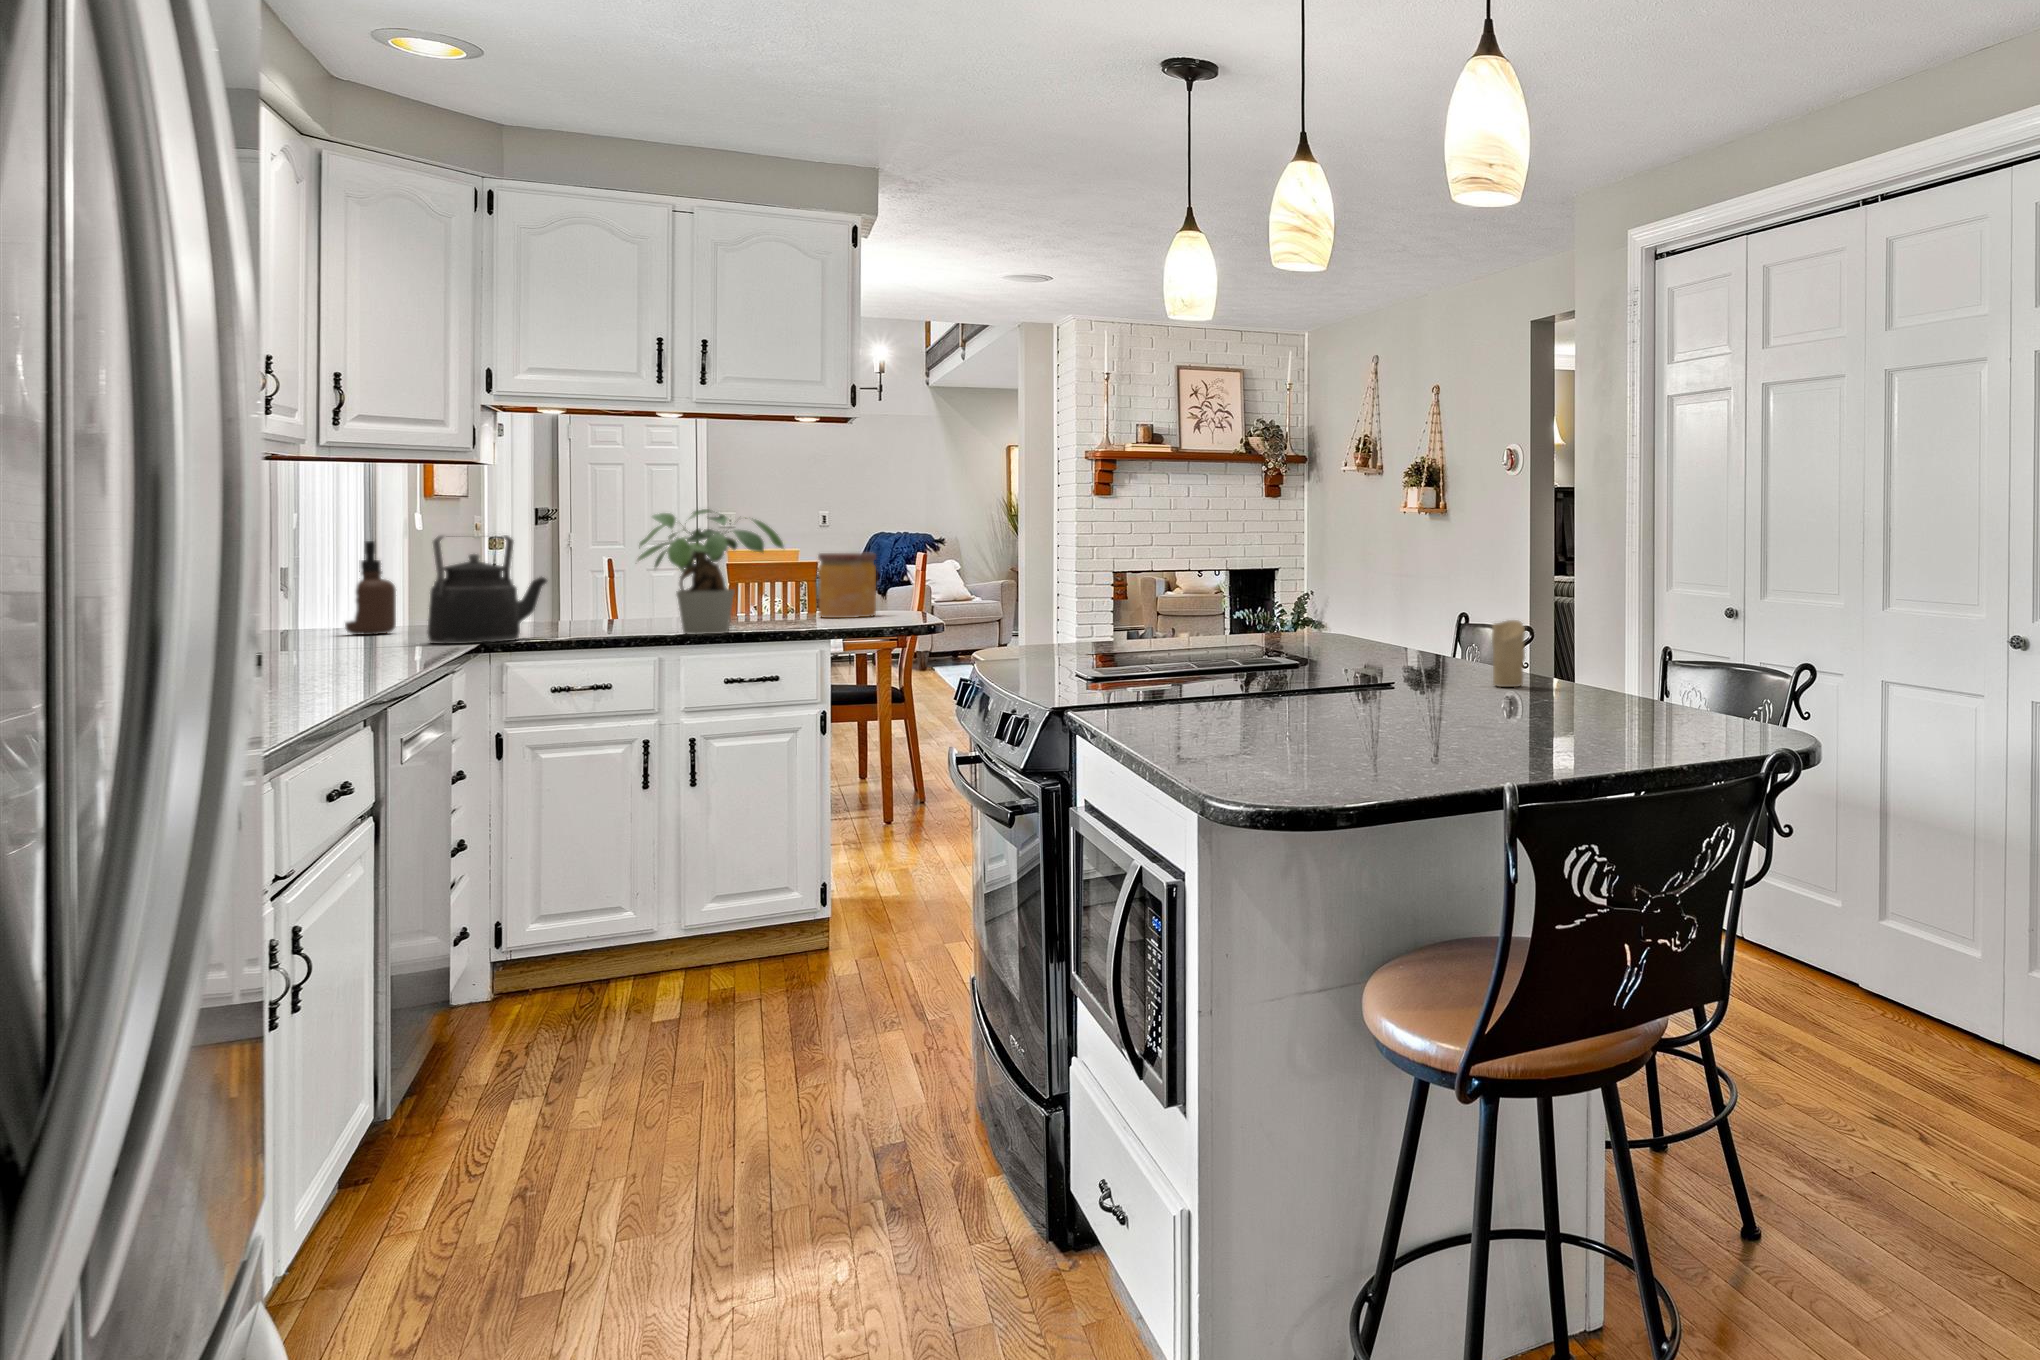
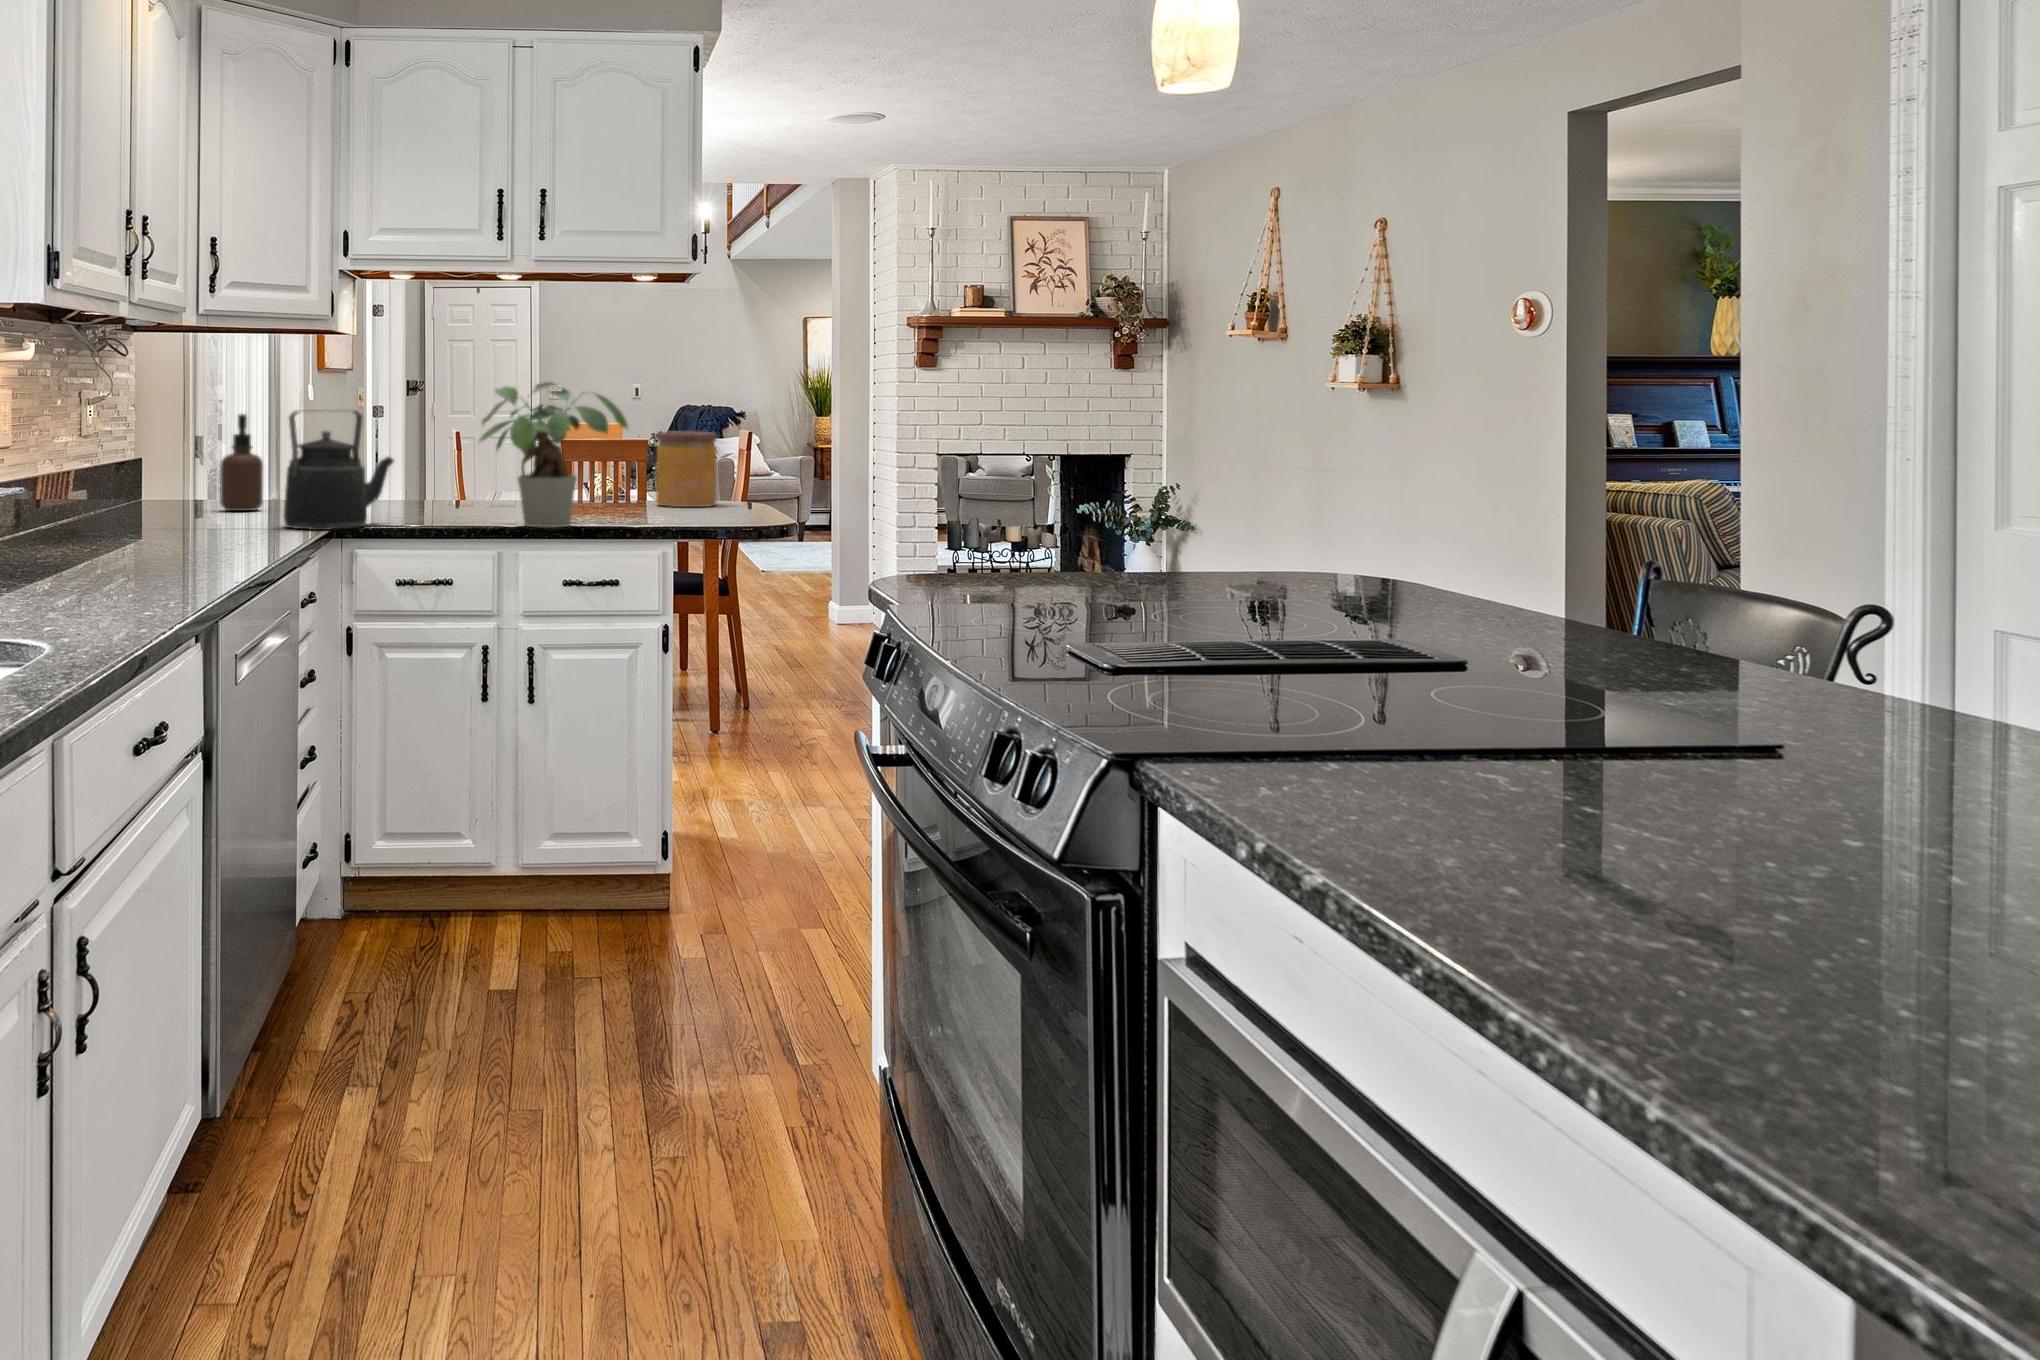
candle: present [1492,620,1525,687] -> none [1906,603,1995,739]

